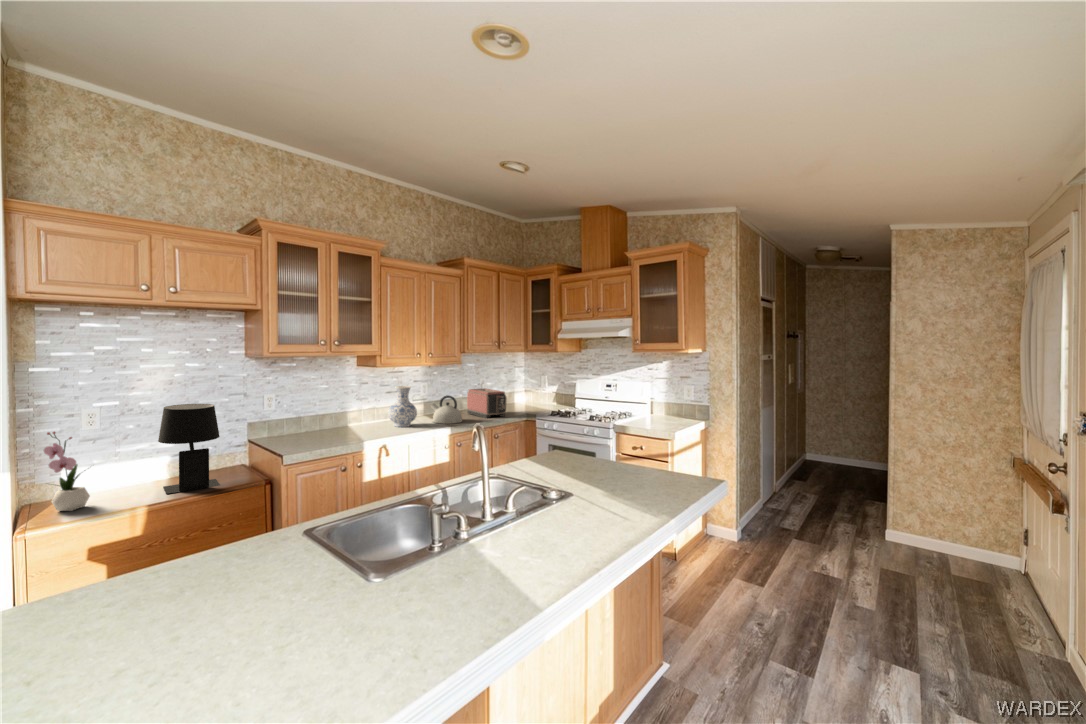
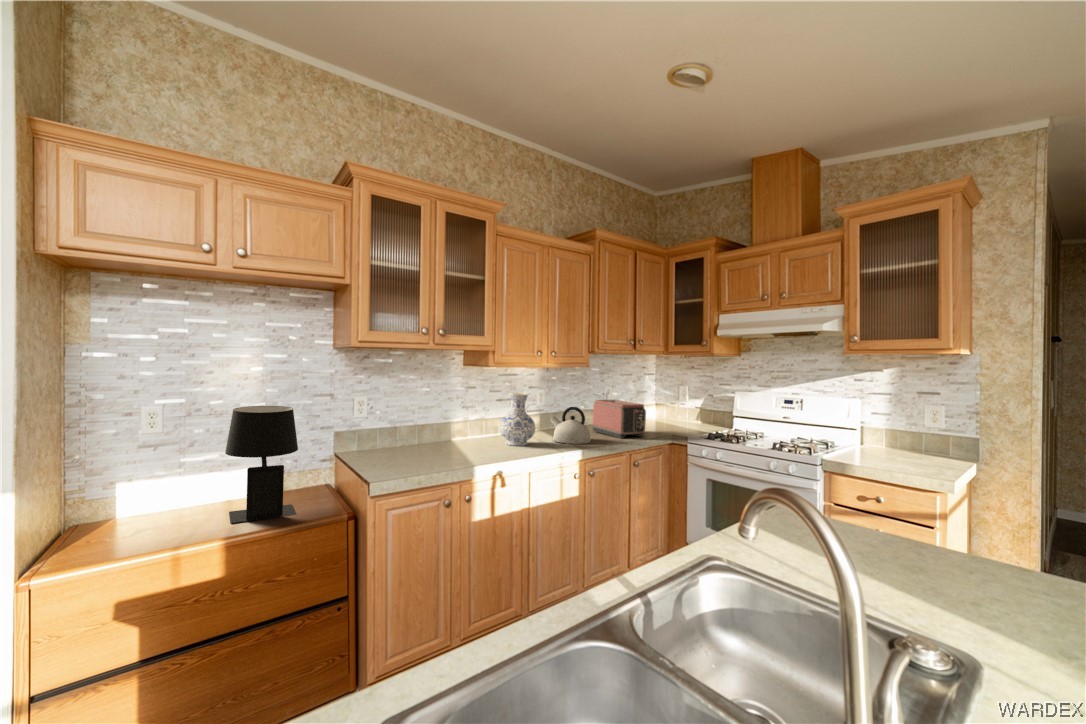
flower arrangement: present [44,432,90,511] -> none [85,435,147,541]

